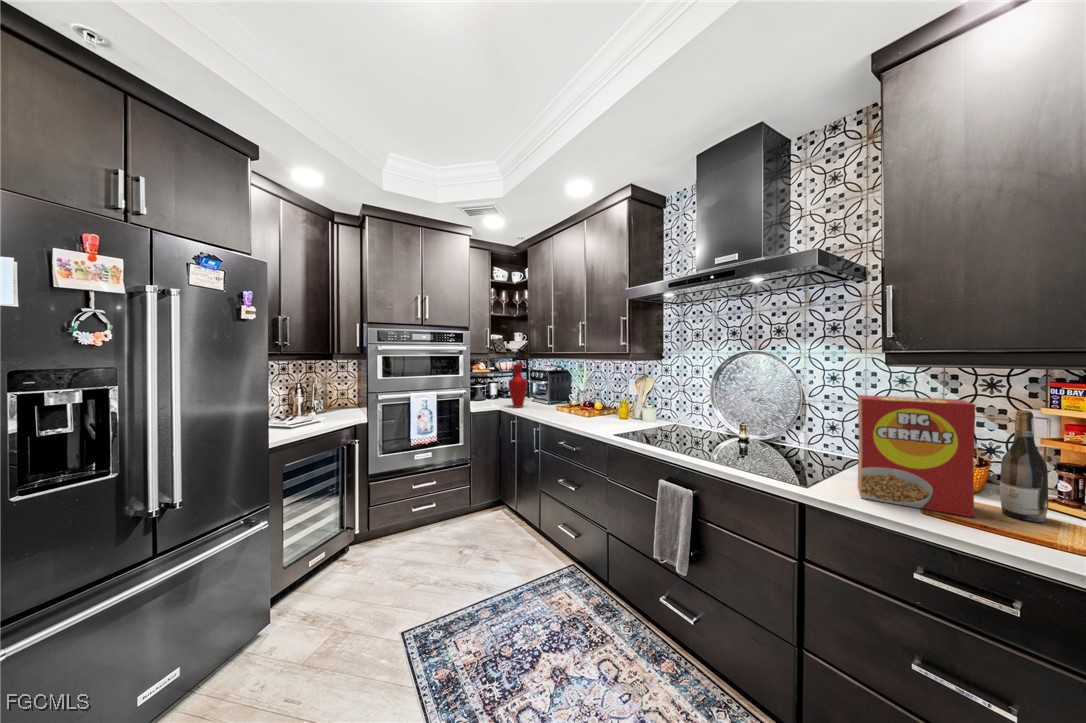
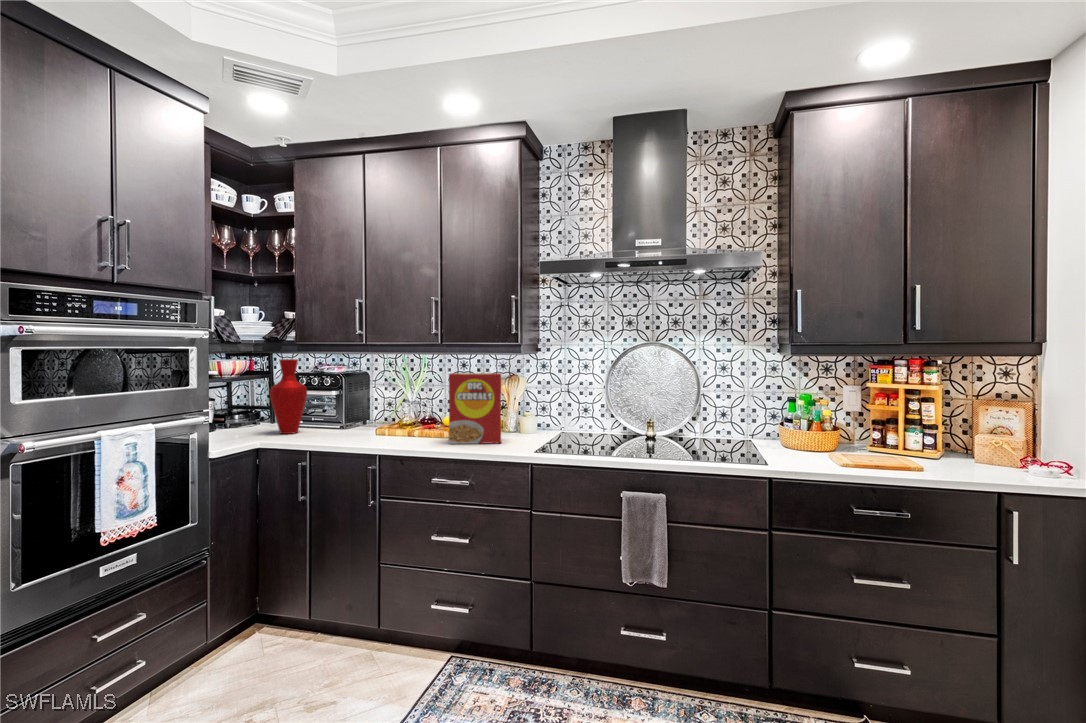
cereal box: present [858,395,976,517] -> present [449,373,501,444]
wine bottle: present [1000,410,1048,522] -> none [864,384,889,460]

